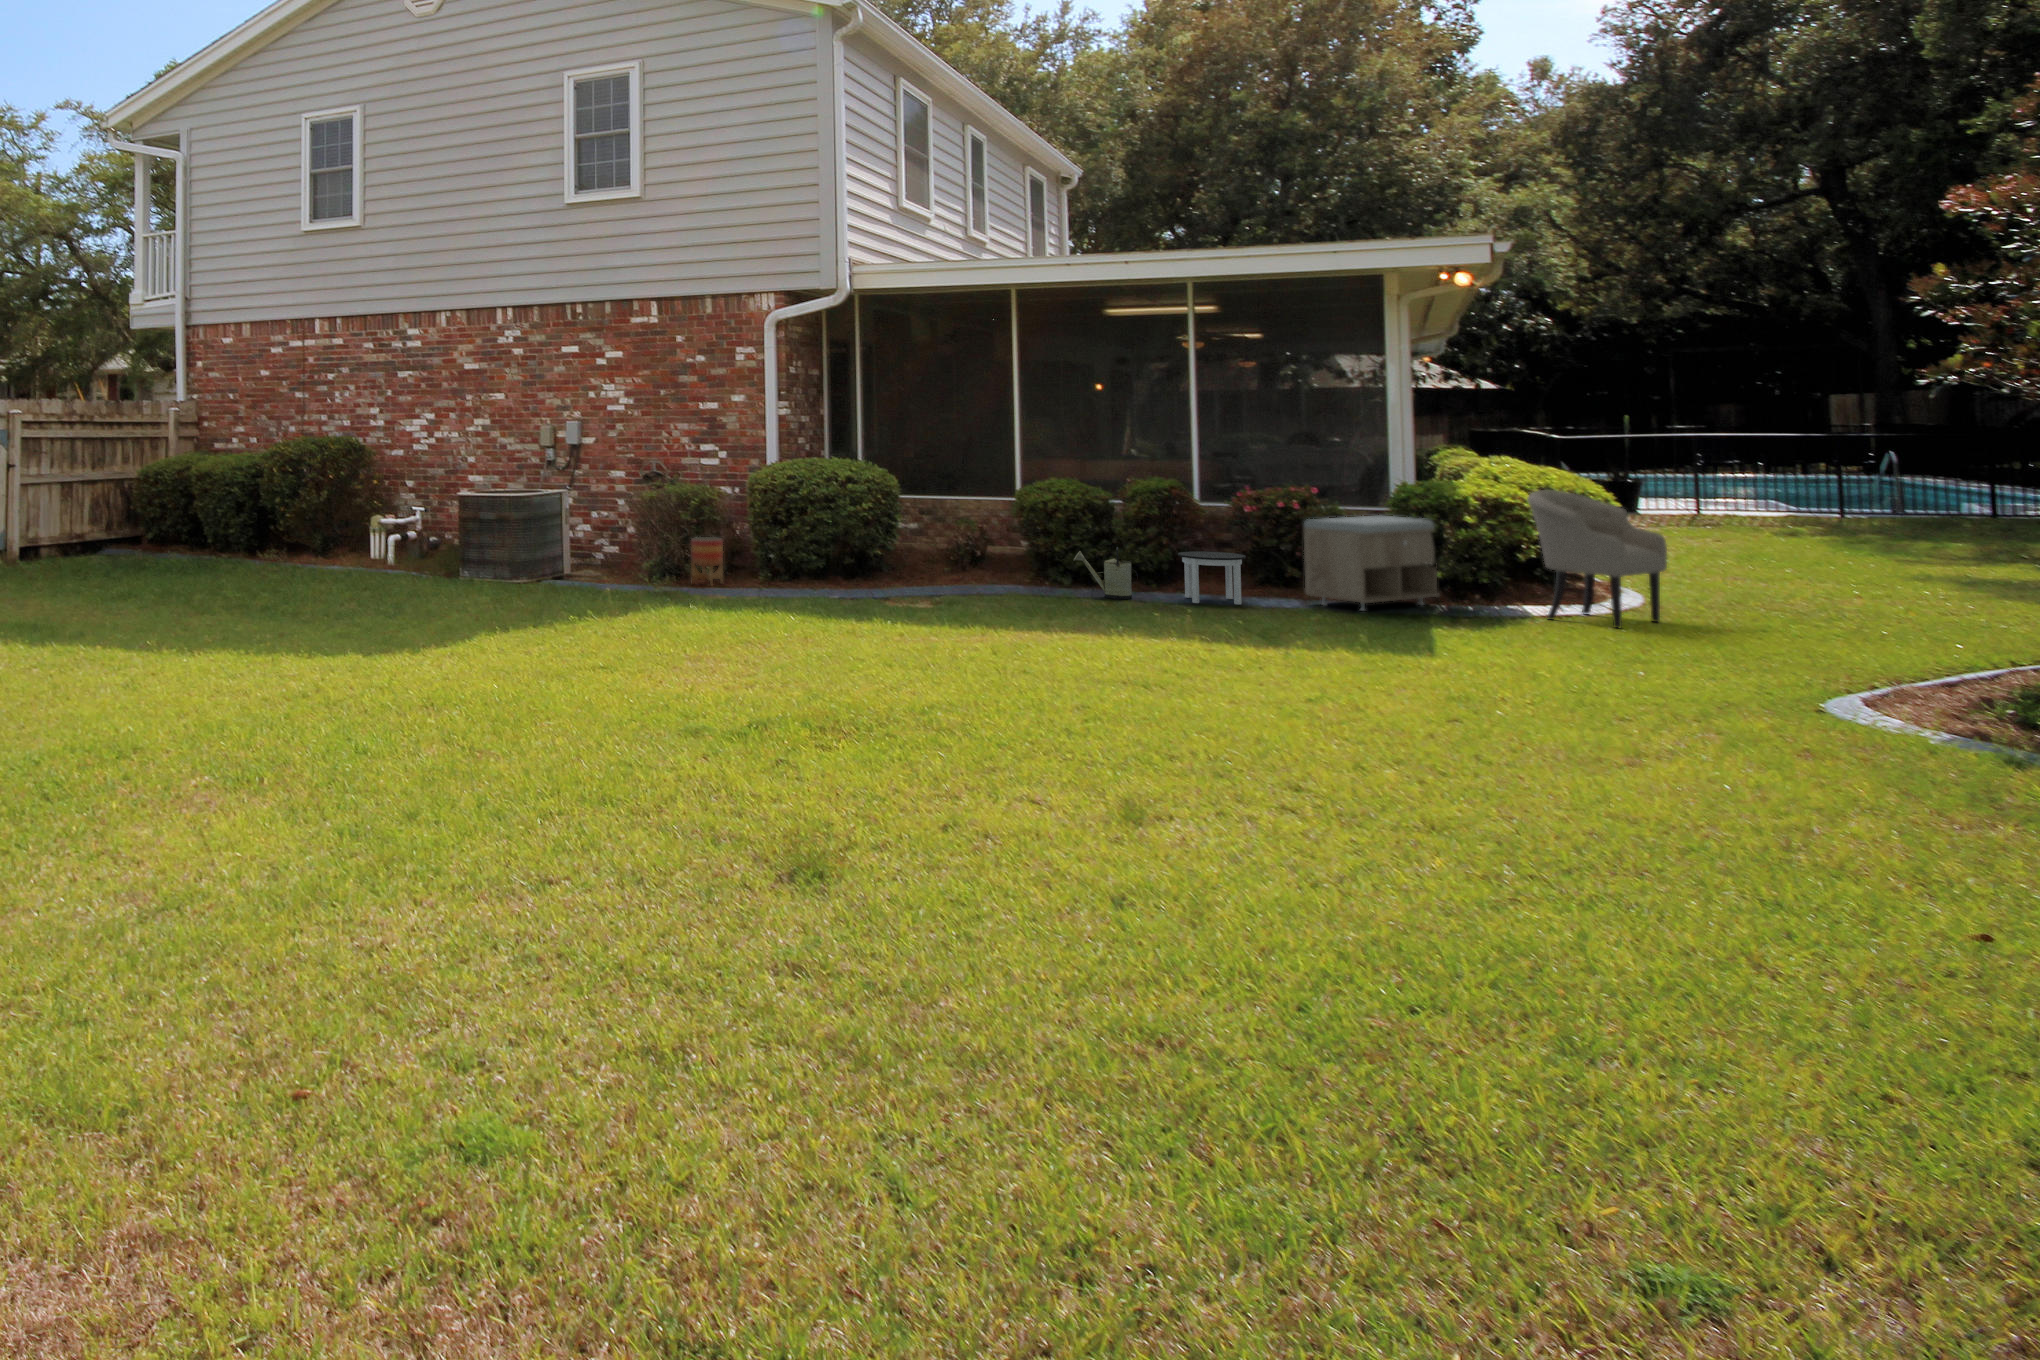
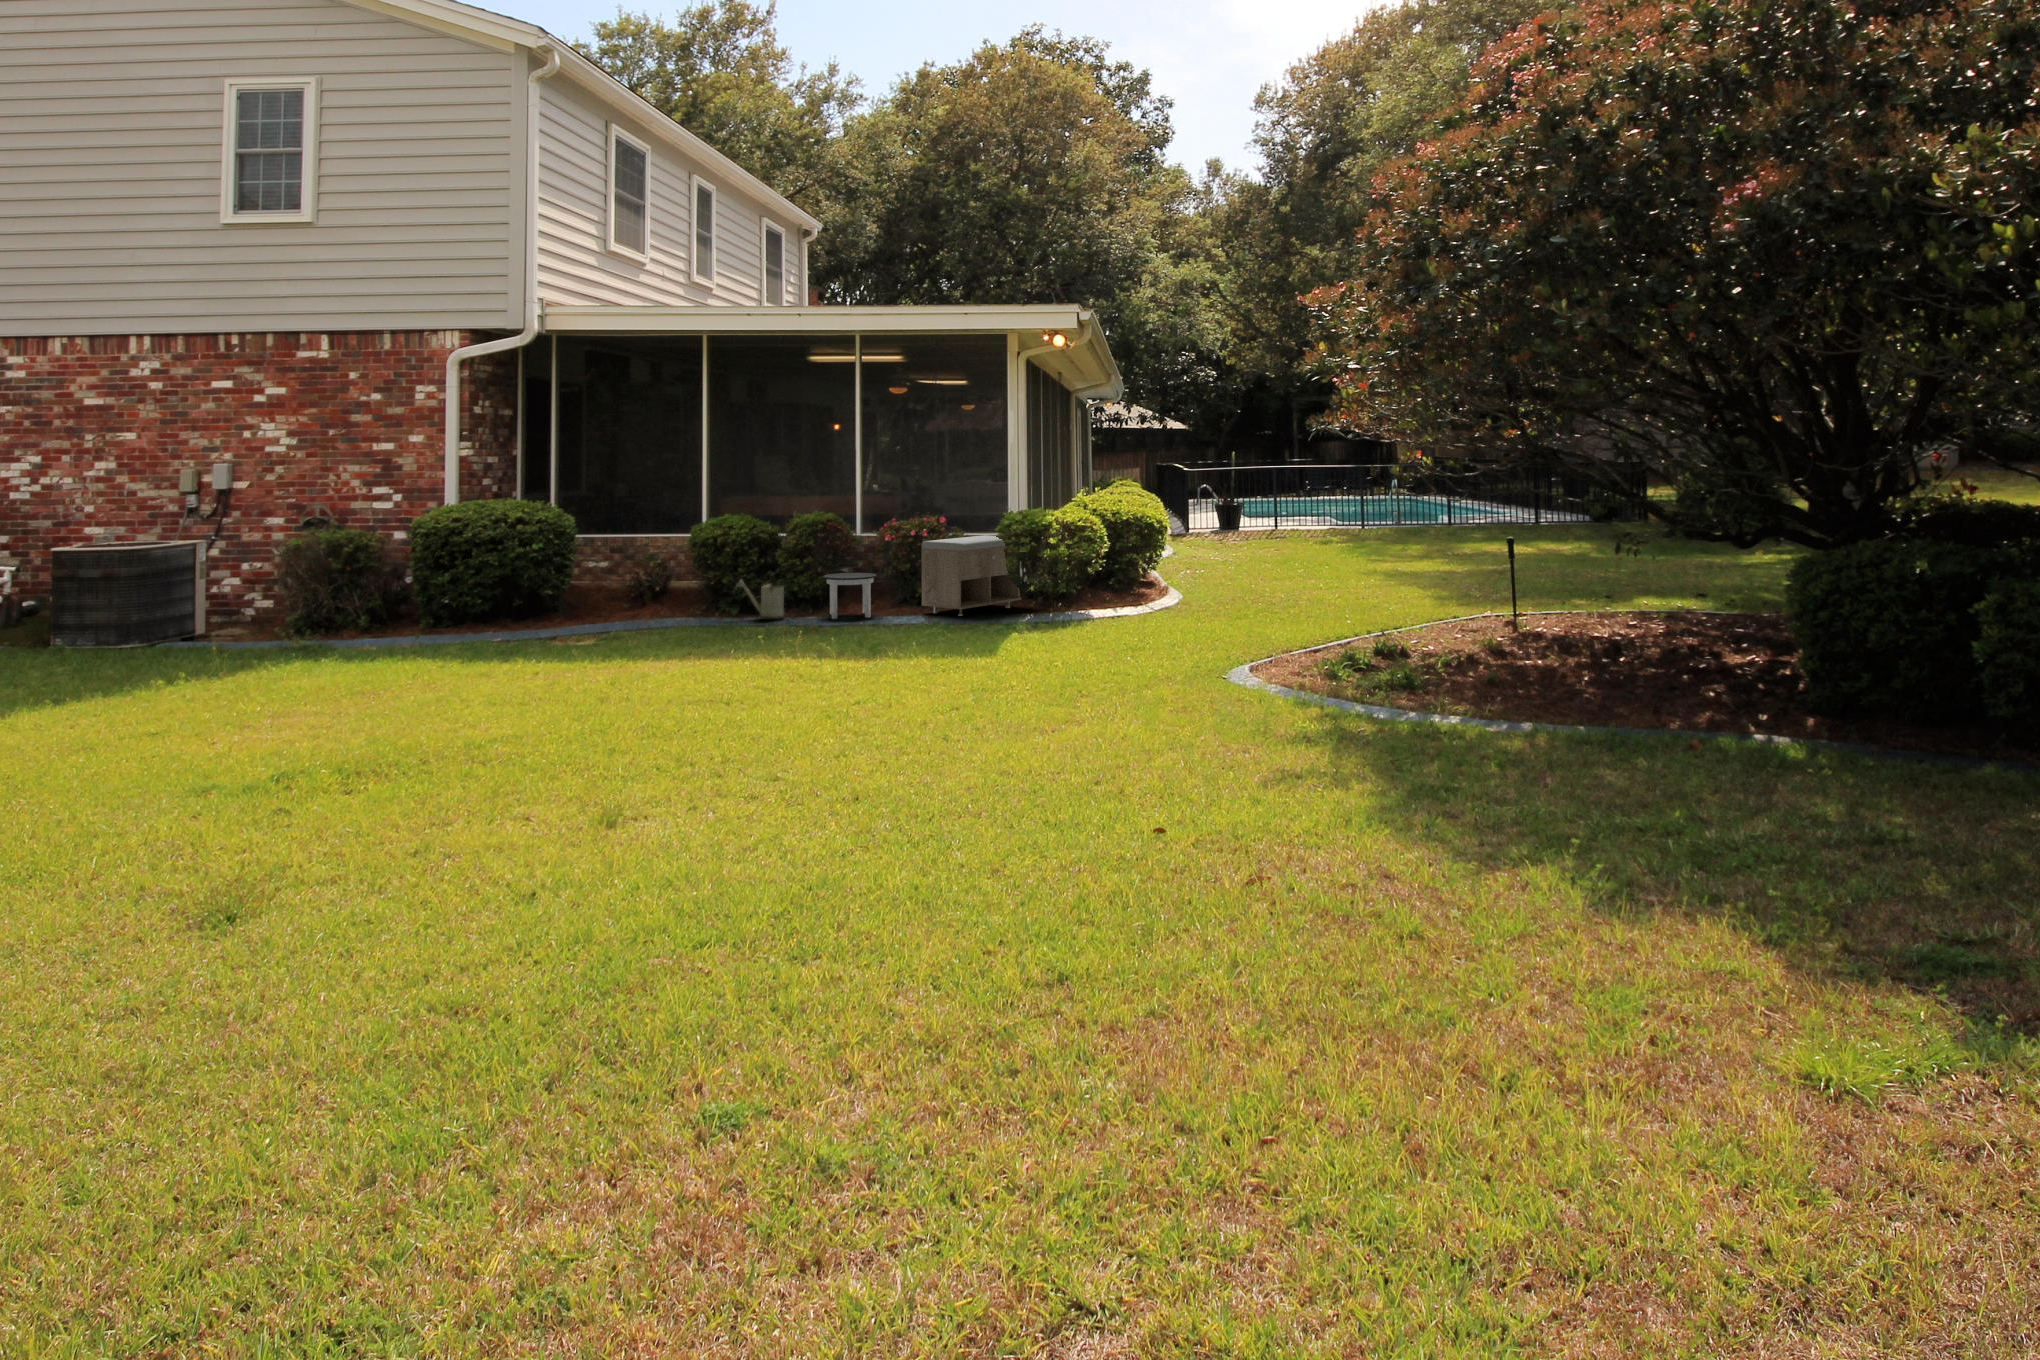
chair: present [1527,490,1667,629] -> none [1075,510,1162,616]
planter: present [691,537,723,585] -> none [347,585,386,636]

